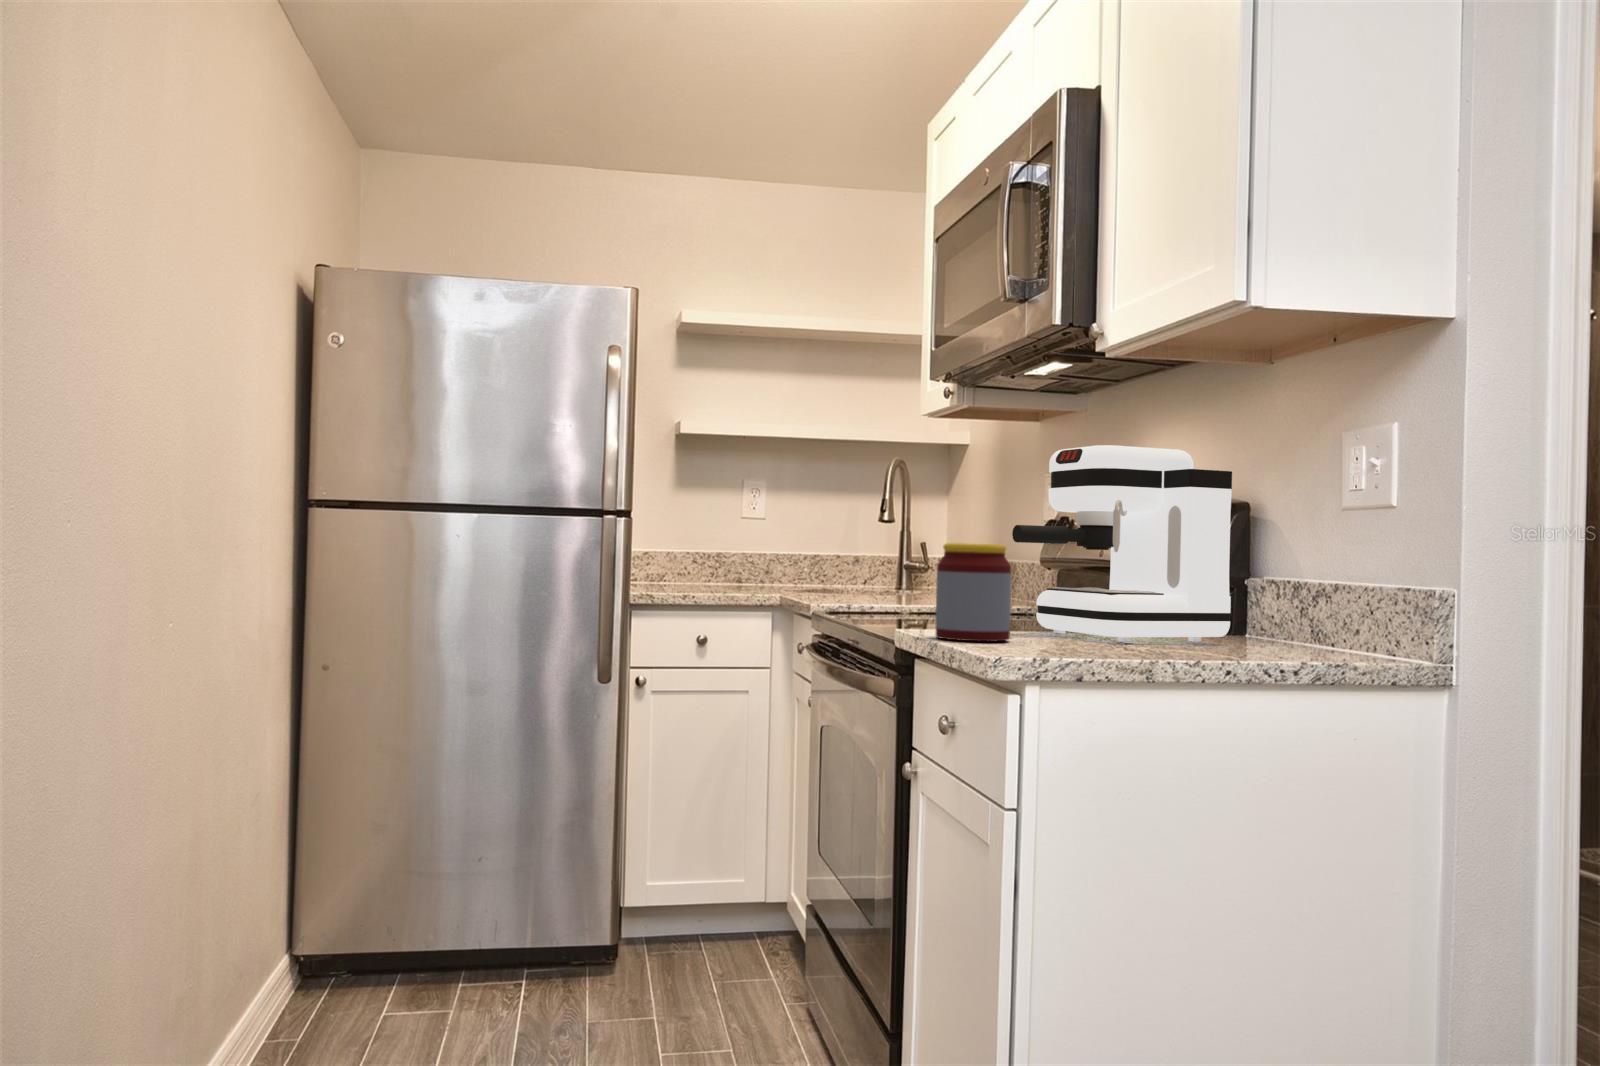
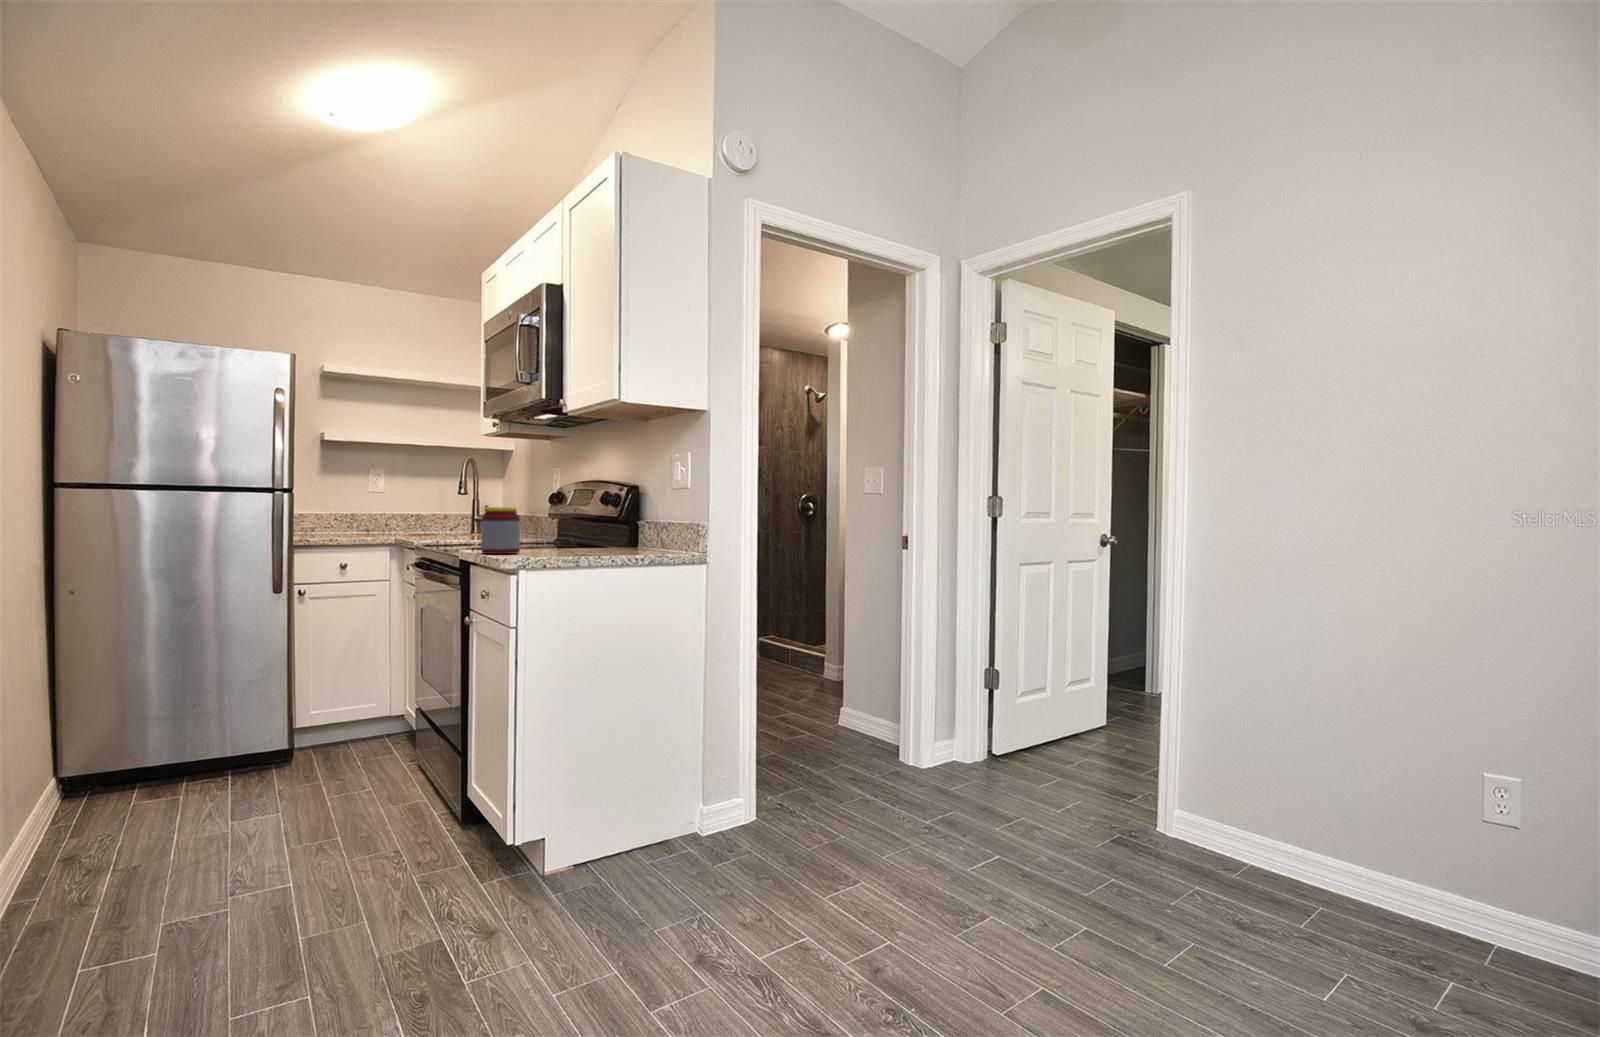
coffee maker: present [1012,445,1232,642] -> none [523,458,629,552]

